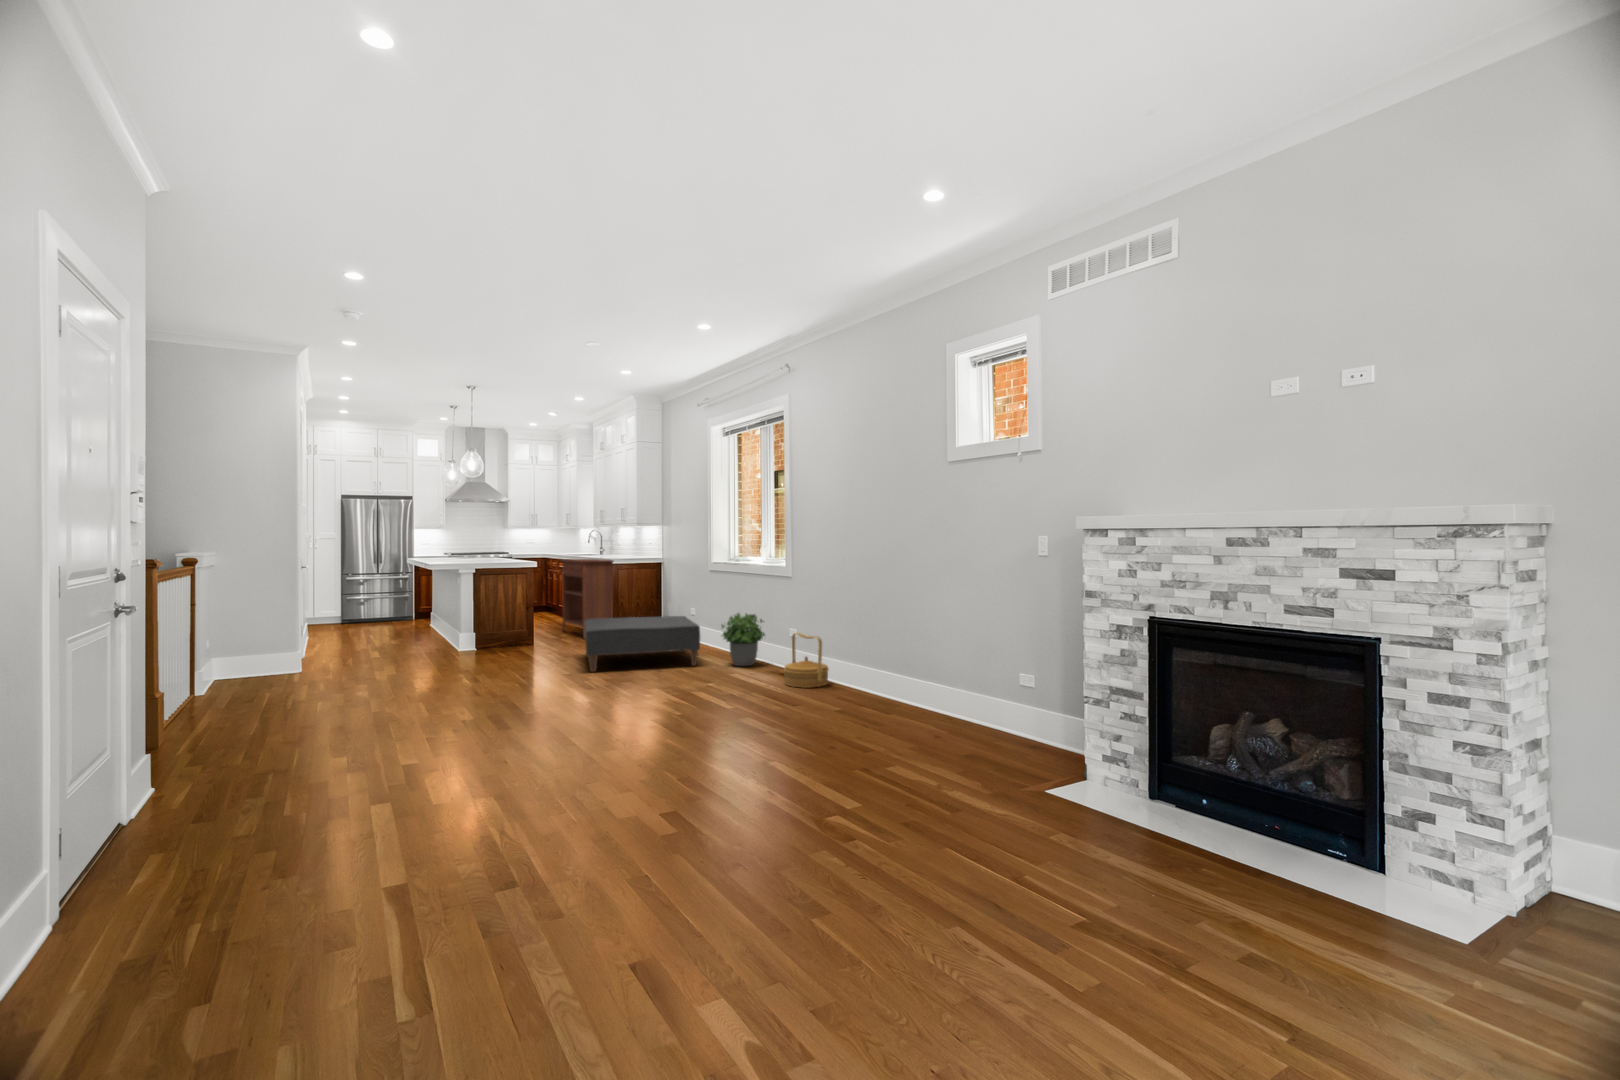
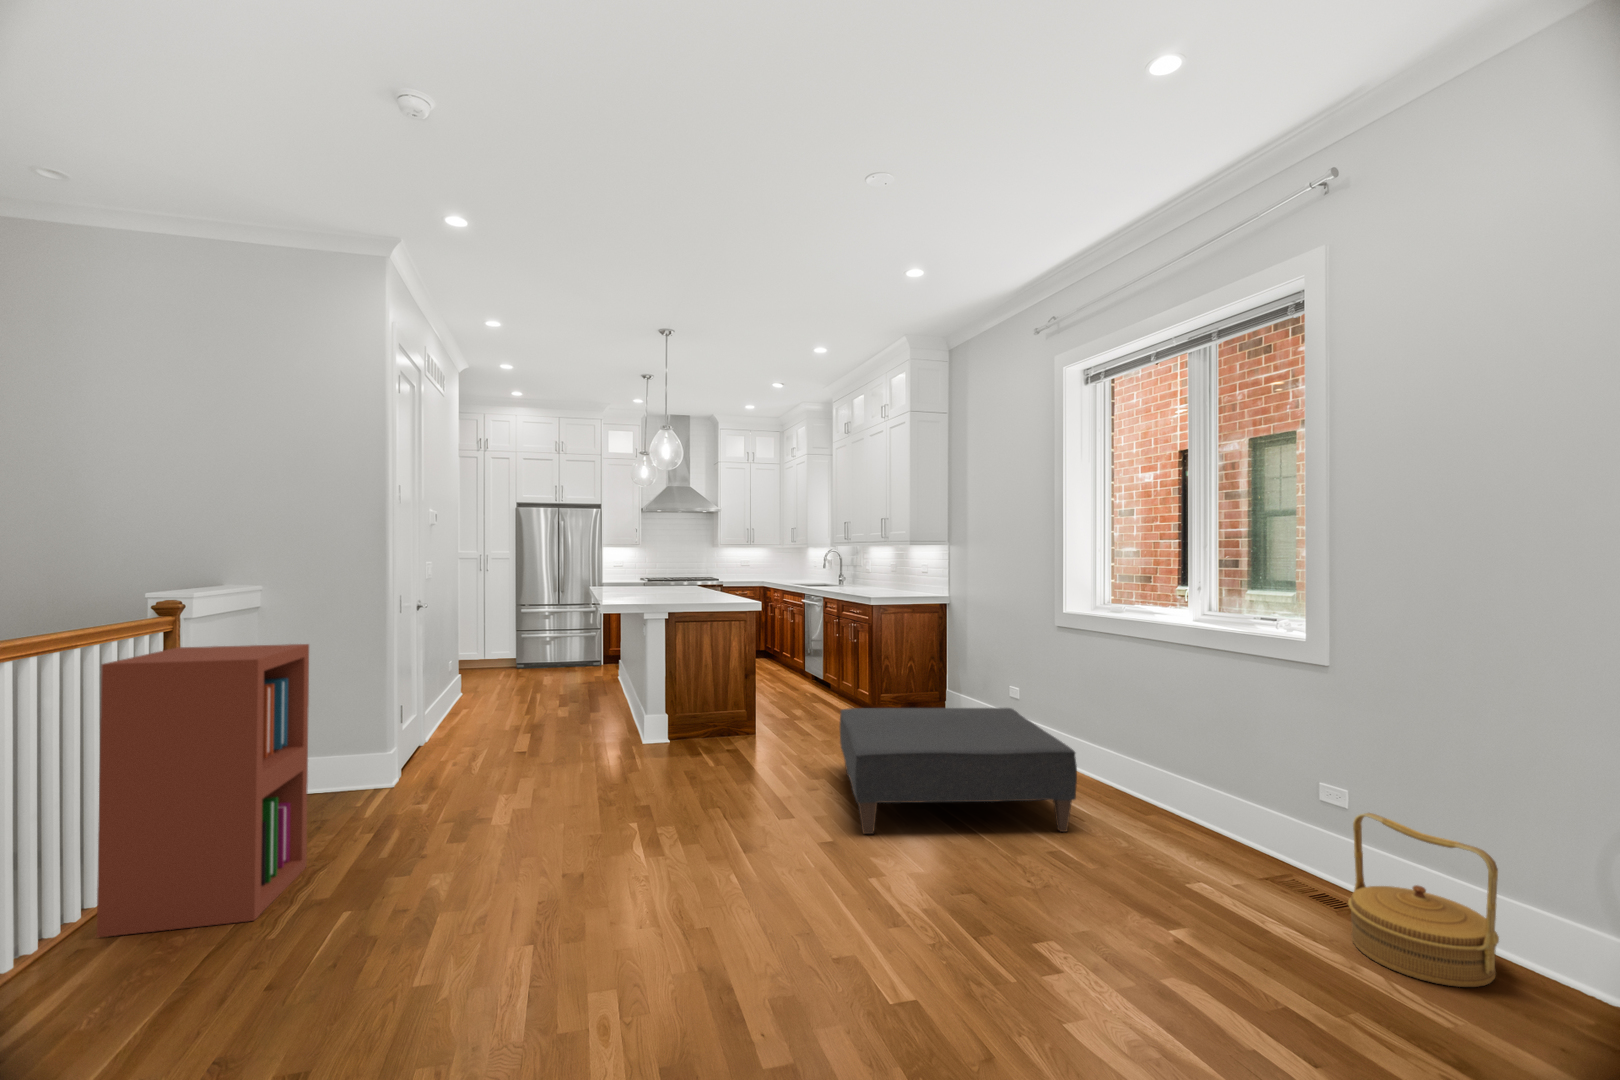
console table: present [560,559,613,639] -> none [787,593,873,723]
bookshelf: none [177,577,271,718] -> present [97,644,309,937]
potted plant: present [721,613,765,666] -> none [1122,724,1216,844]

